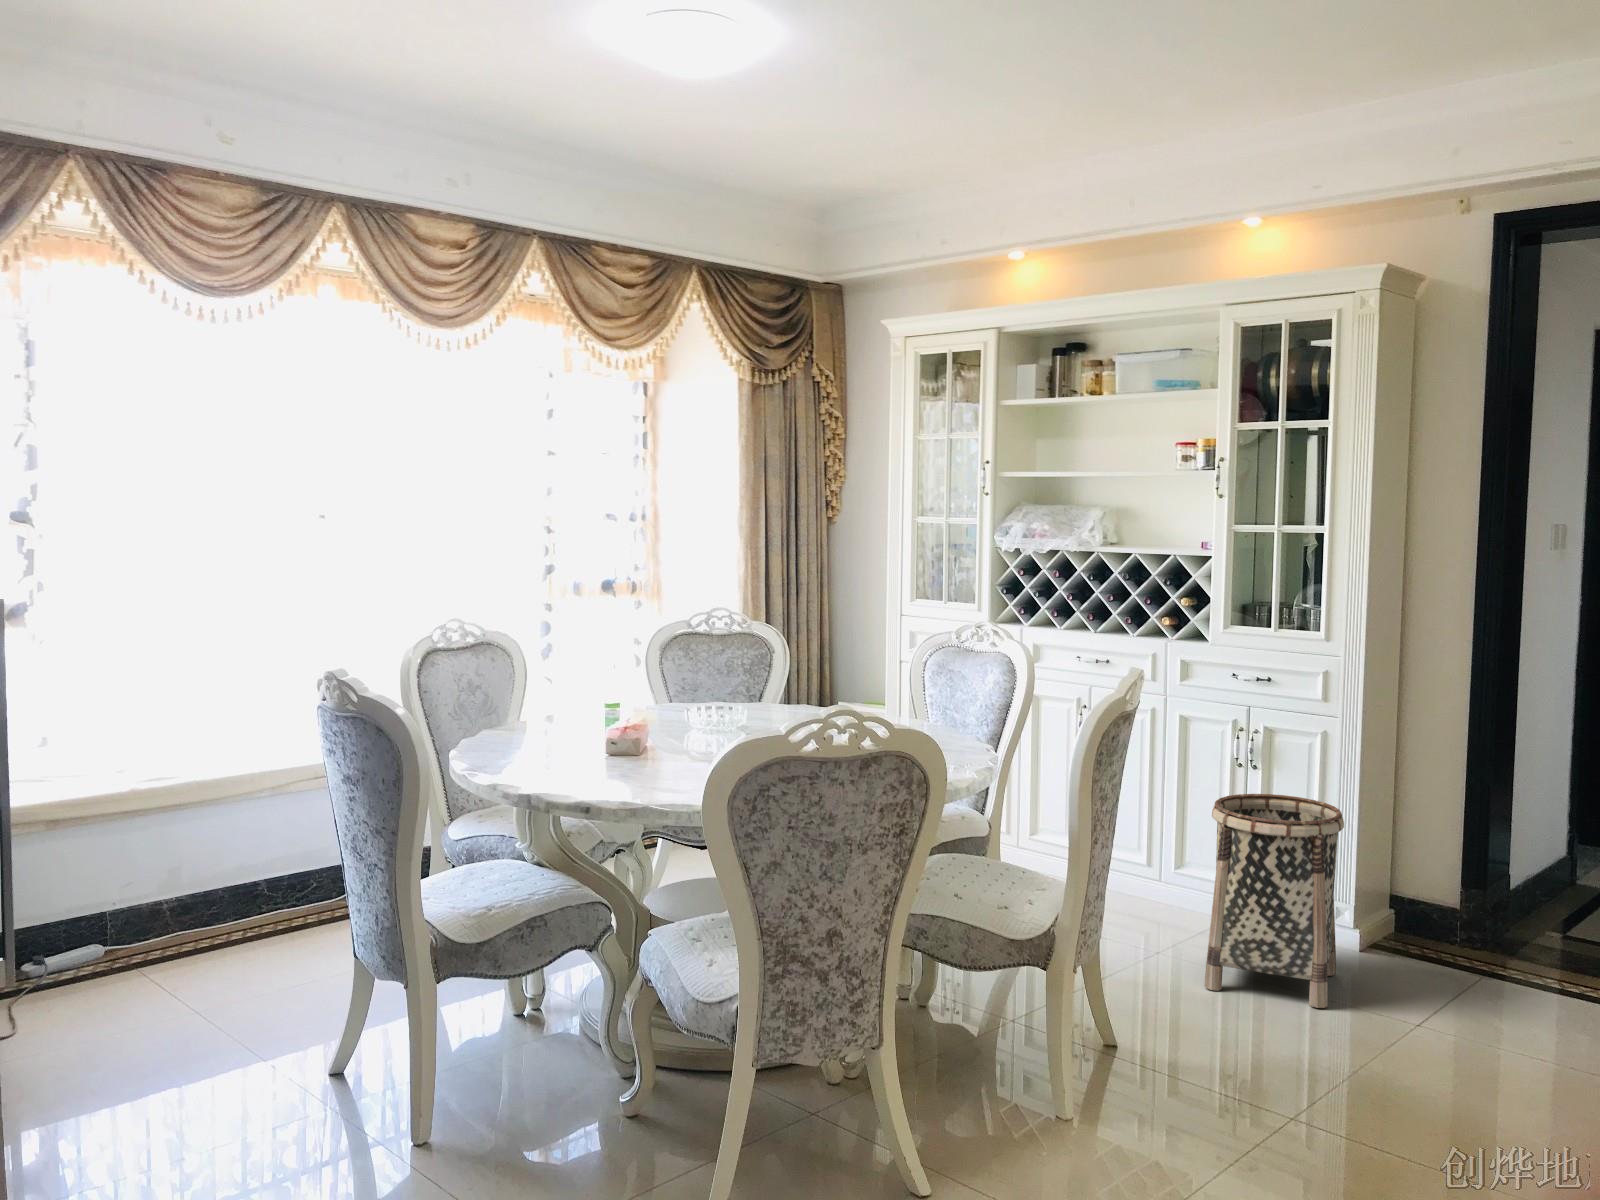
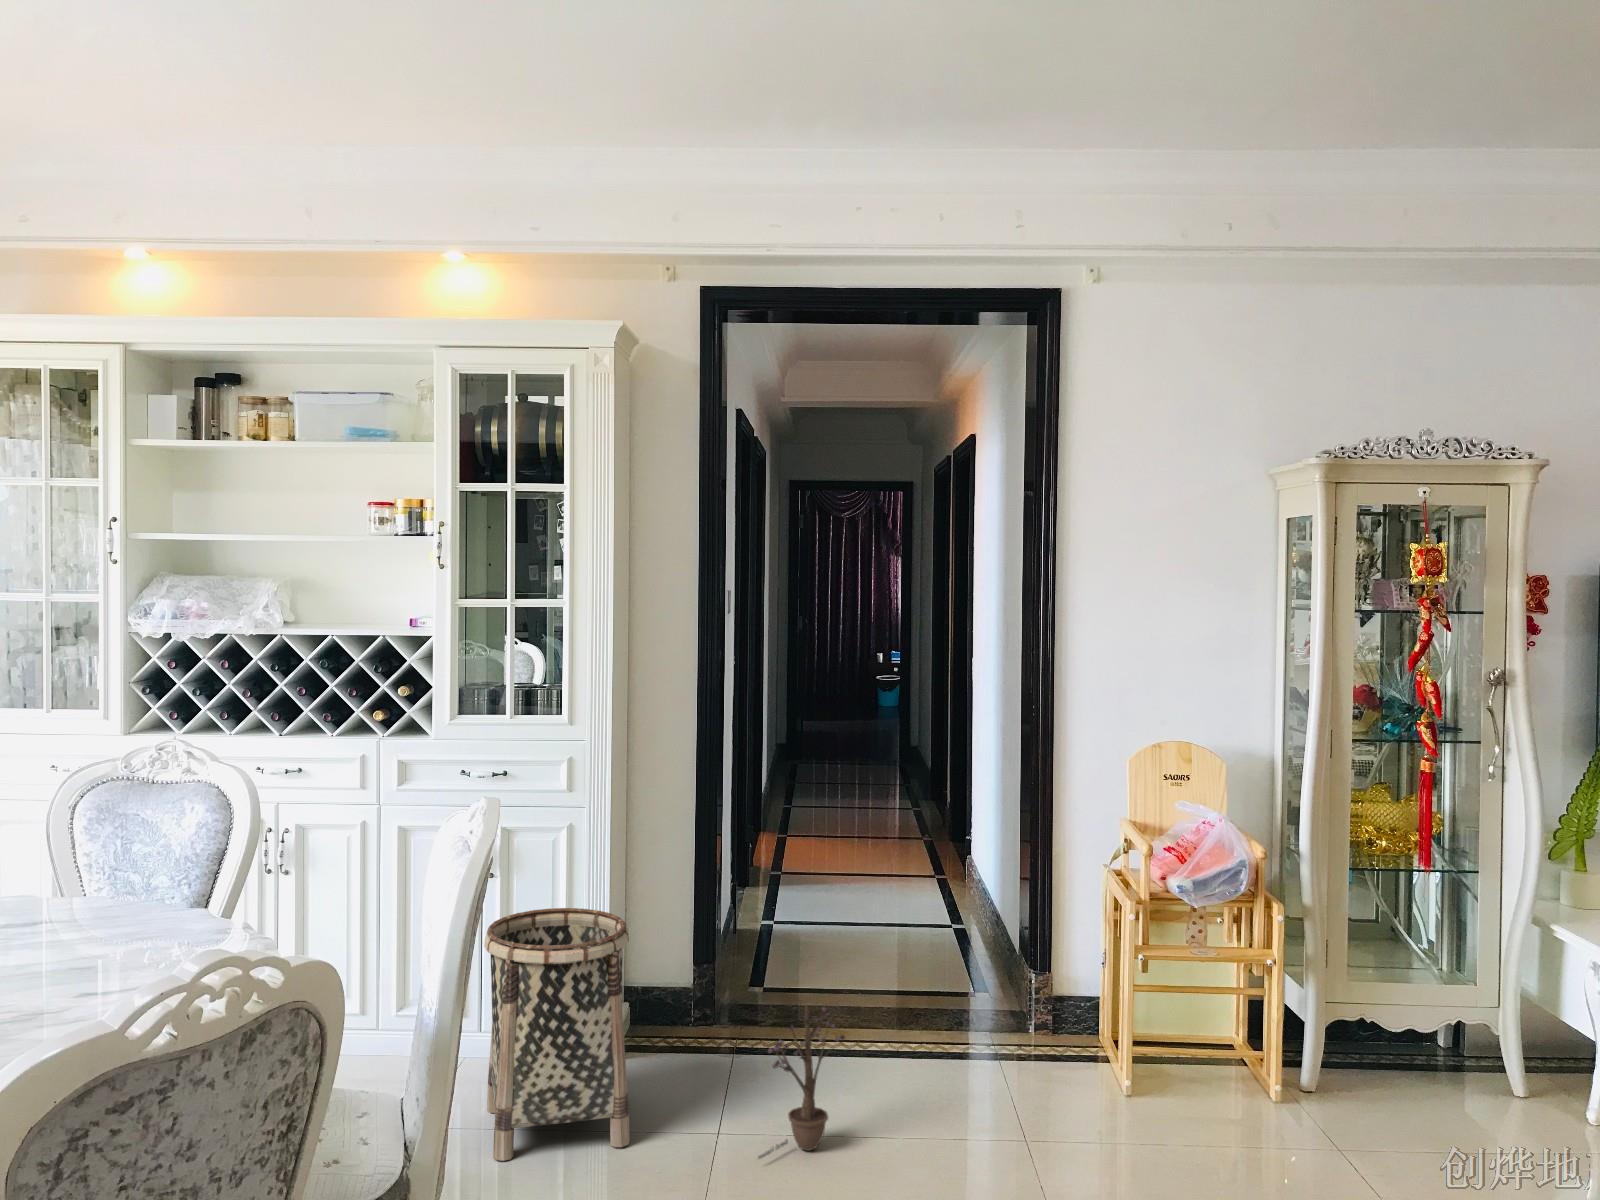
decorative plant: none [1438,917,1553,1059] -> present [758,1005,845,1159]

